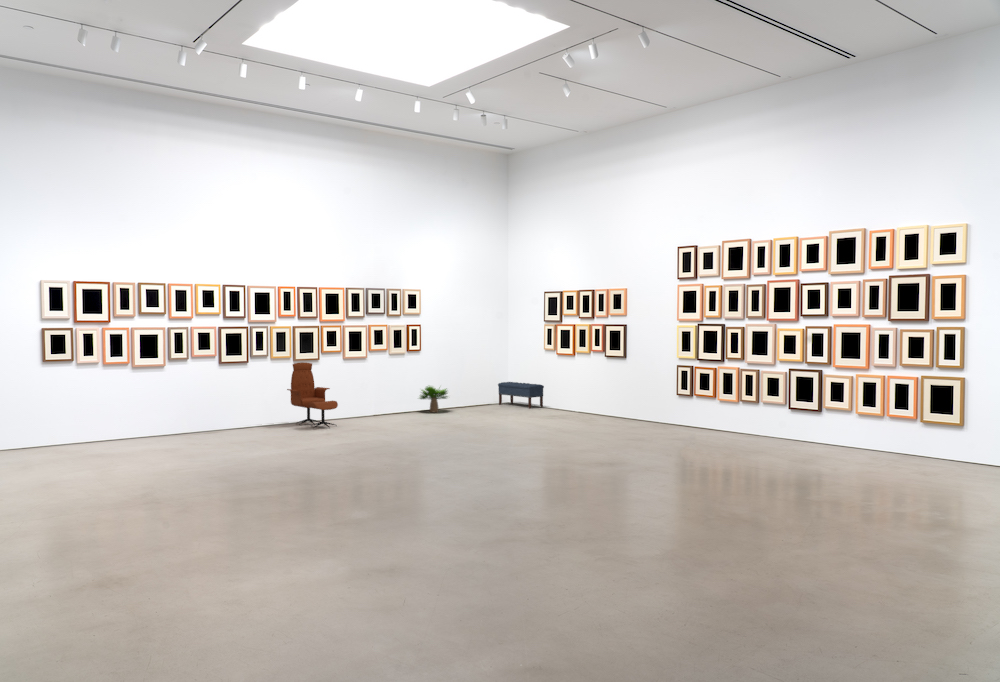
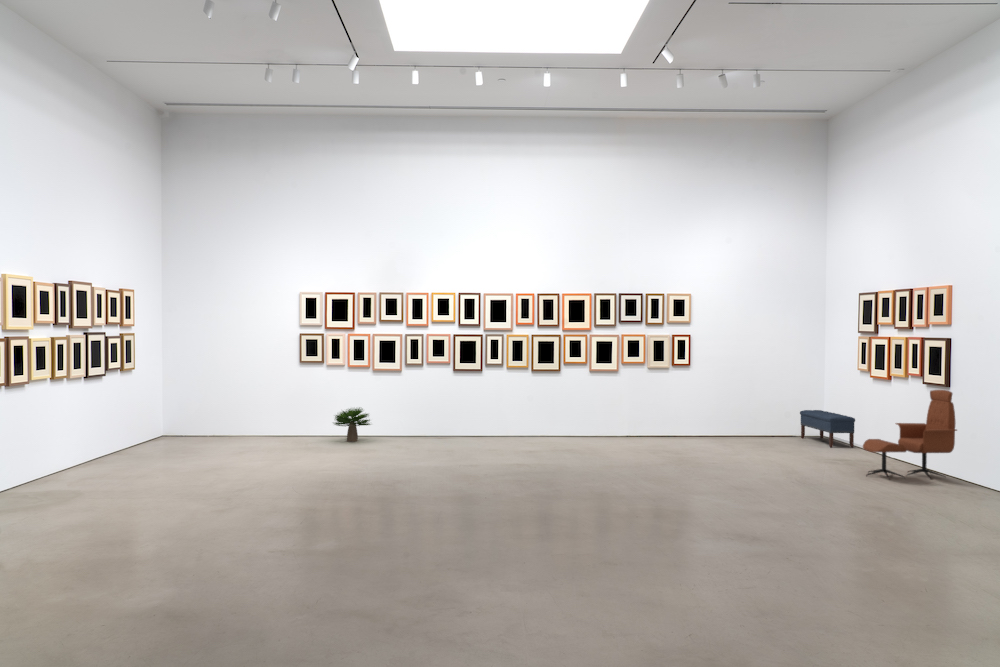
lounge chair: present [287,362,338,428] -> present [863,390,957,478]
potted plant: present [420,386,447,412] -> present [334,408,370,442]

